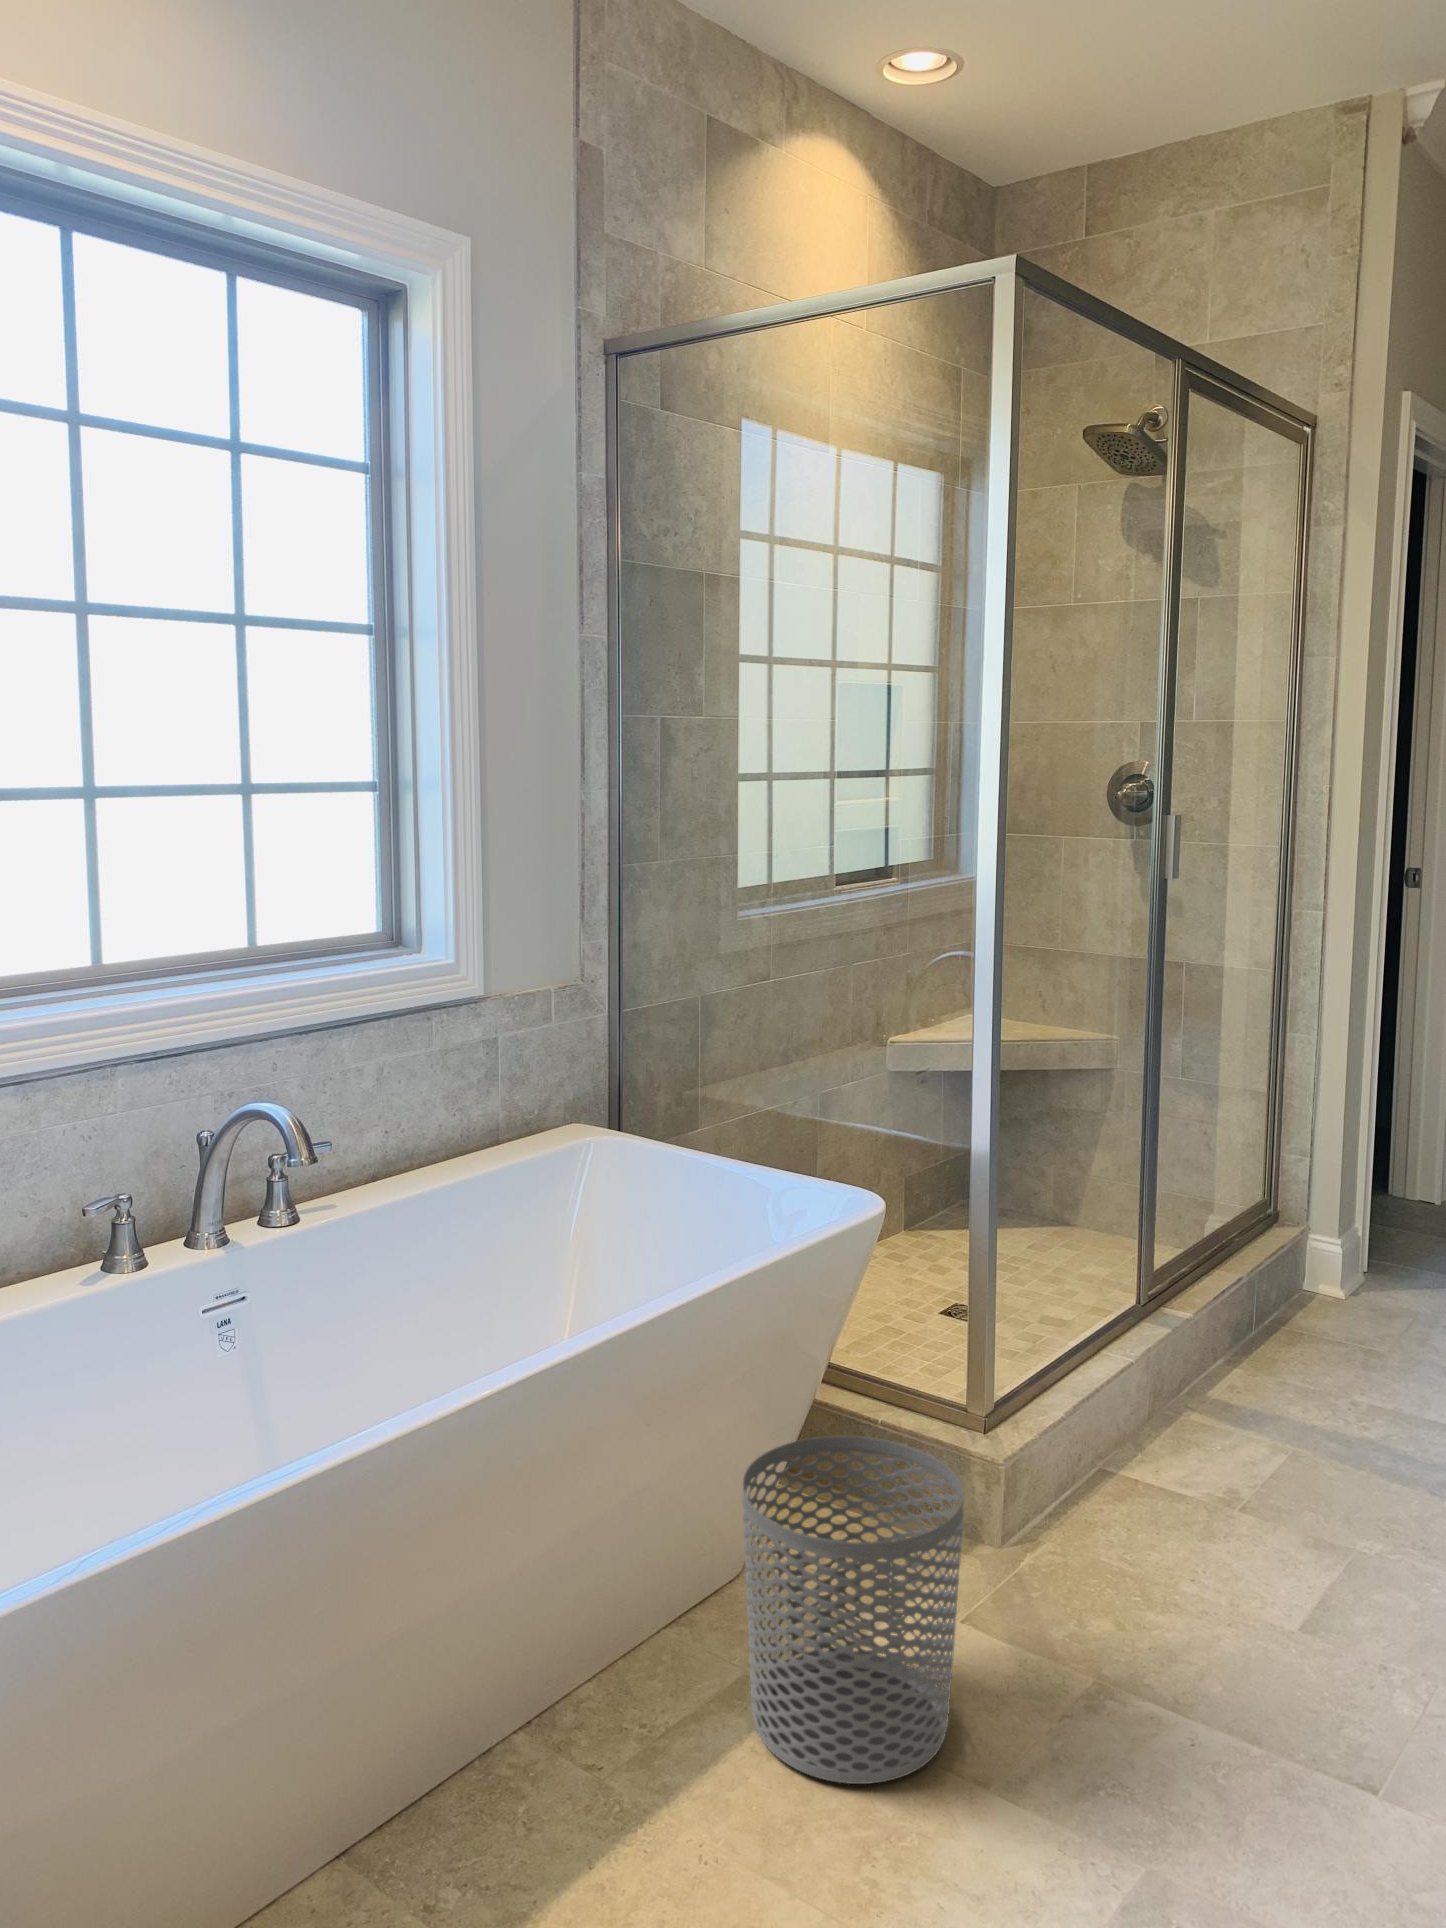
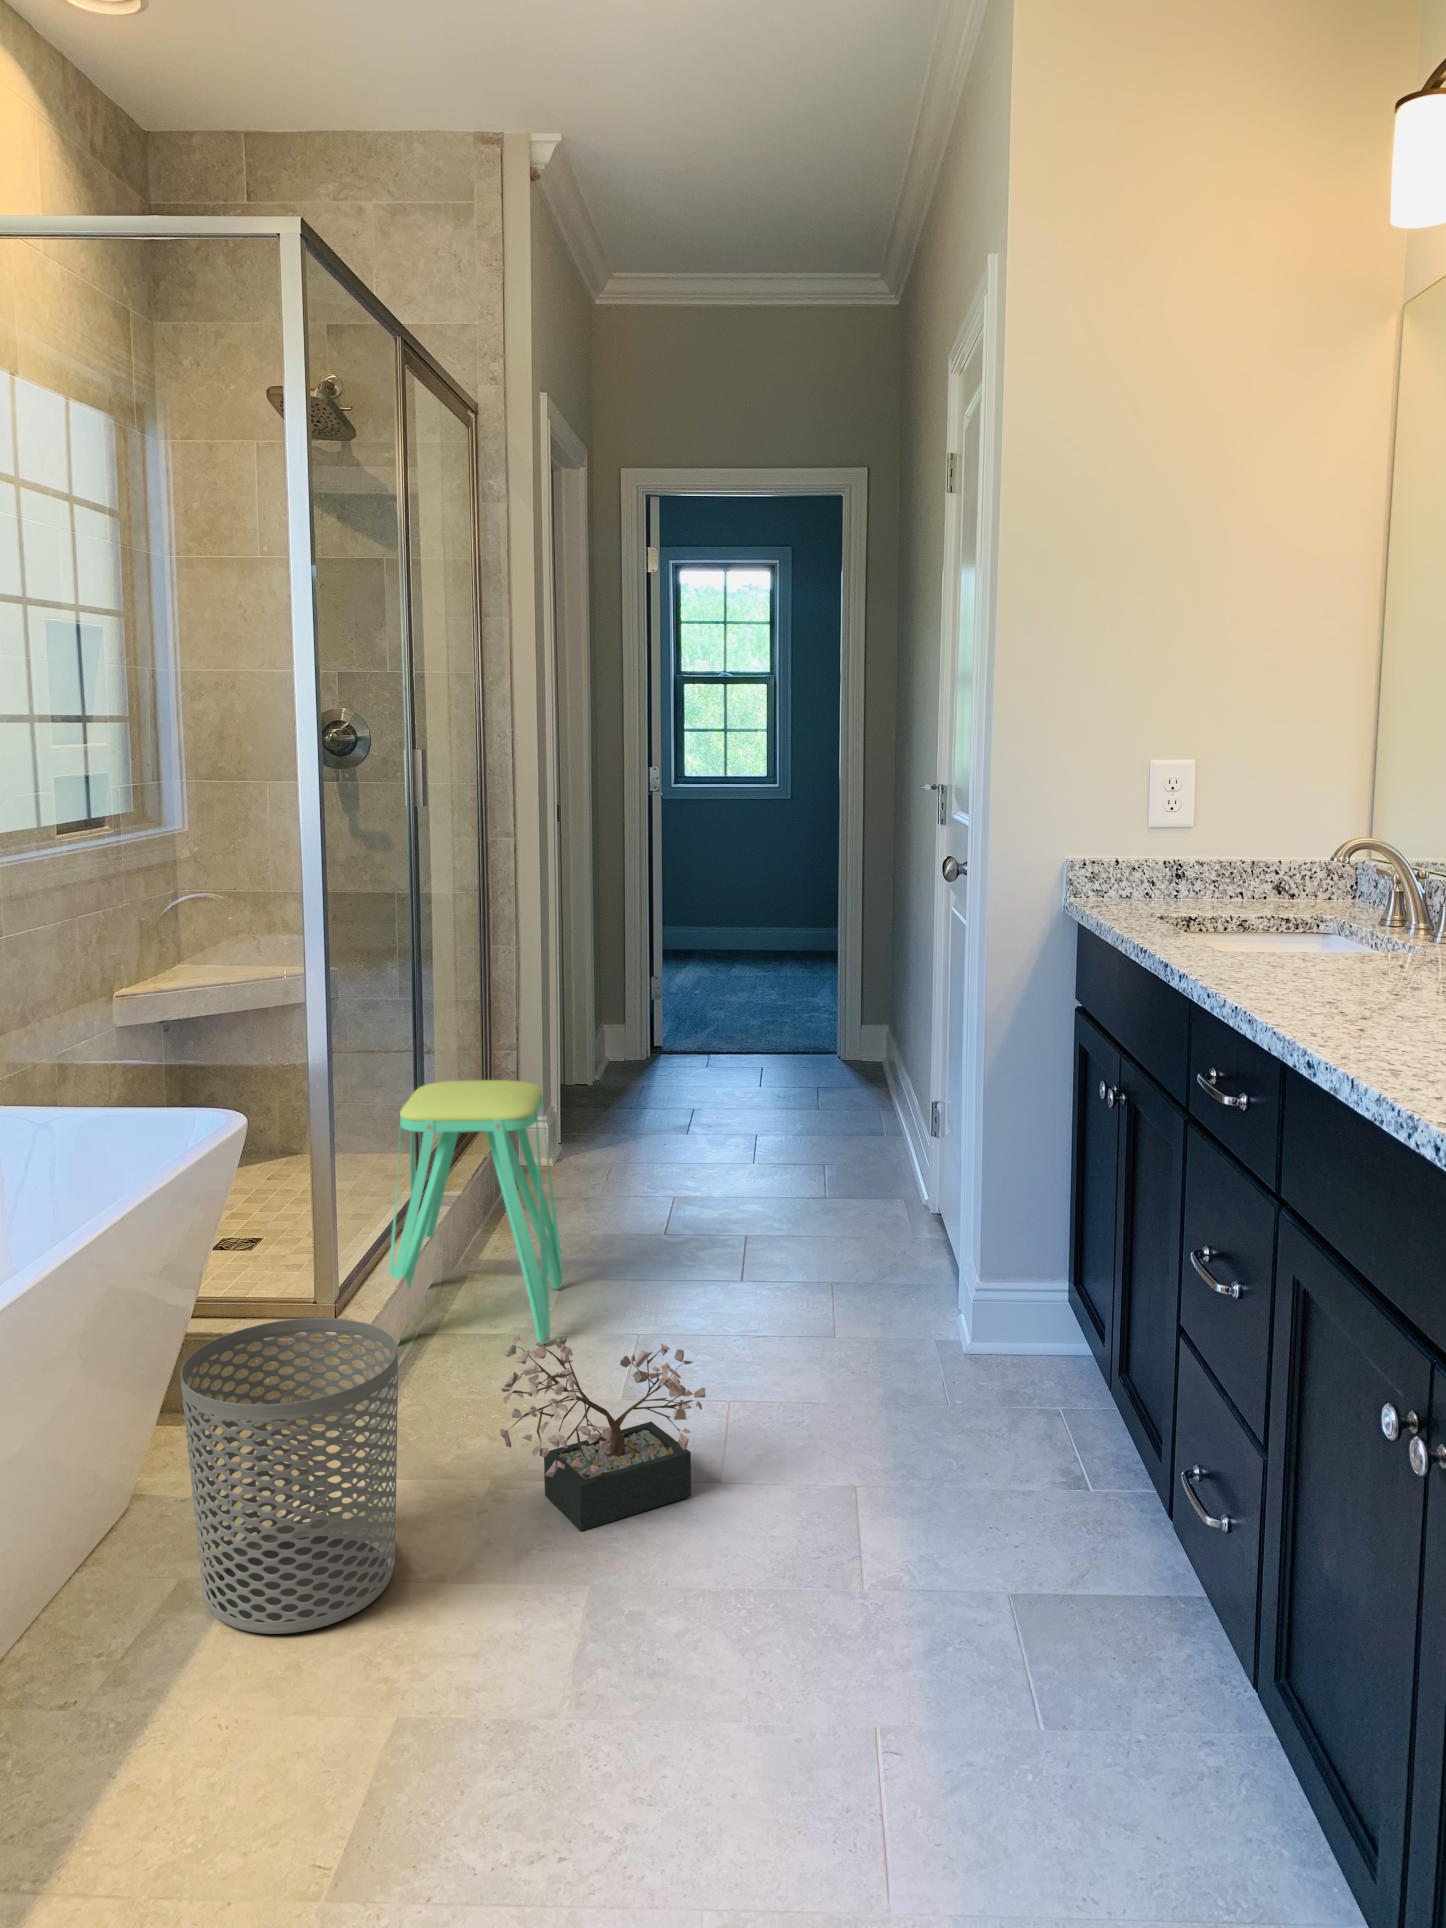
stool: none [1057,1192,1288,1525] -> present [389,1080,563,1345]
decorative plant: none [1089,1525,1368,1793] -> present [500,1335,705,1531]

